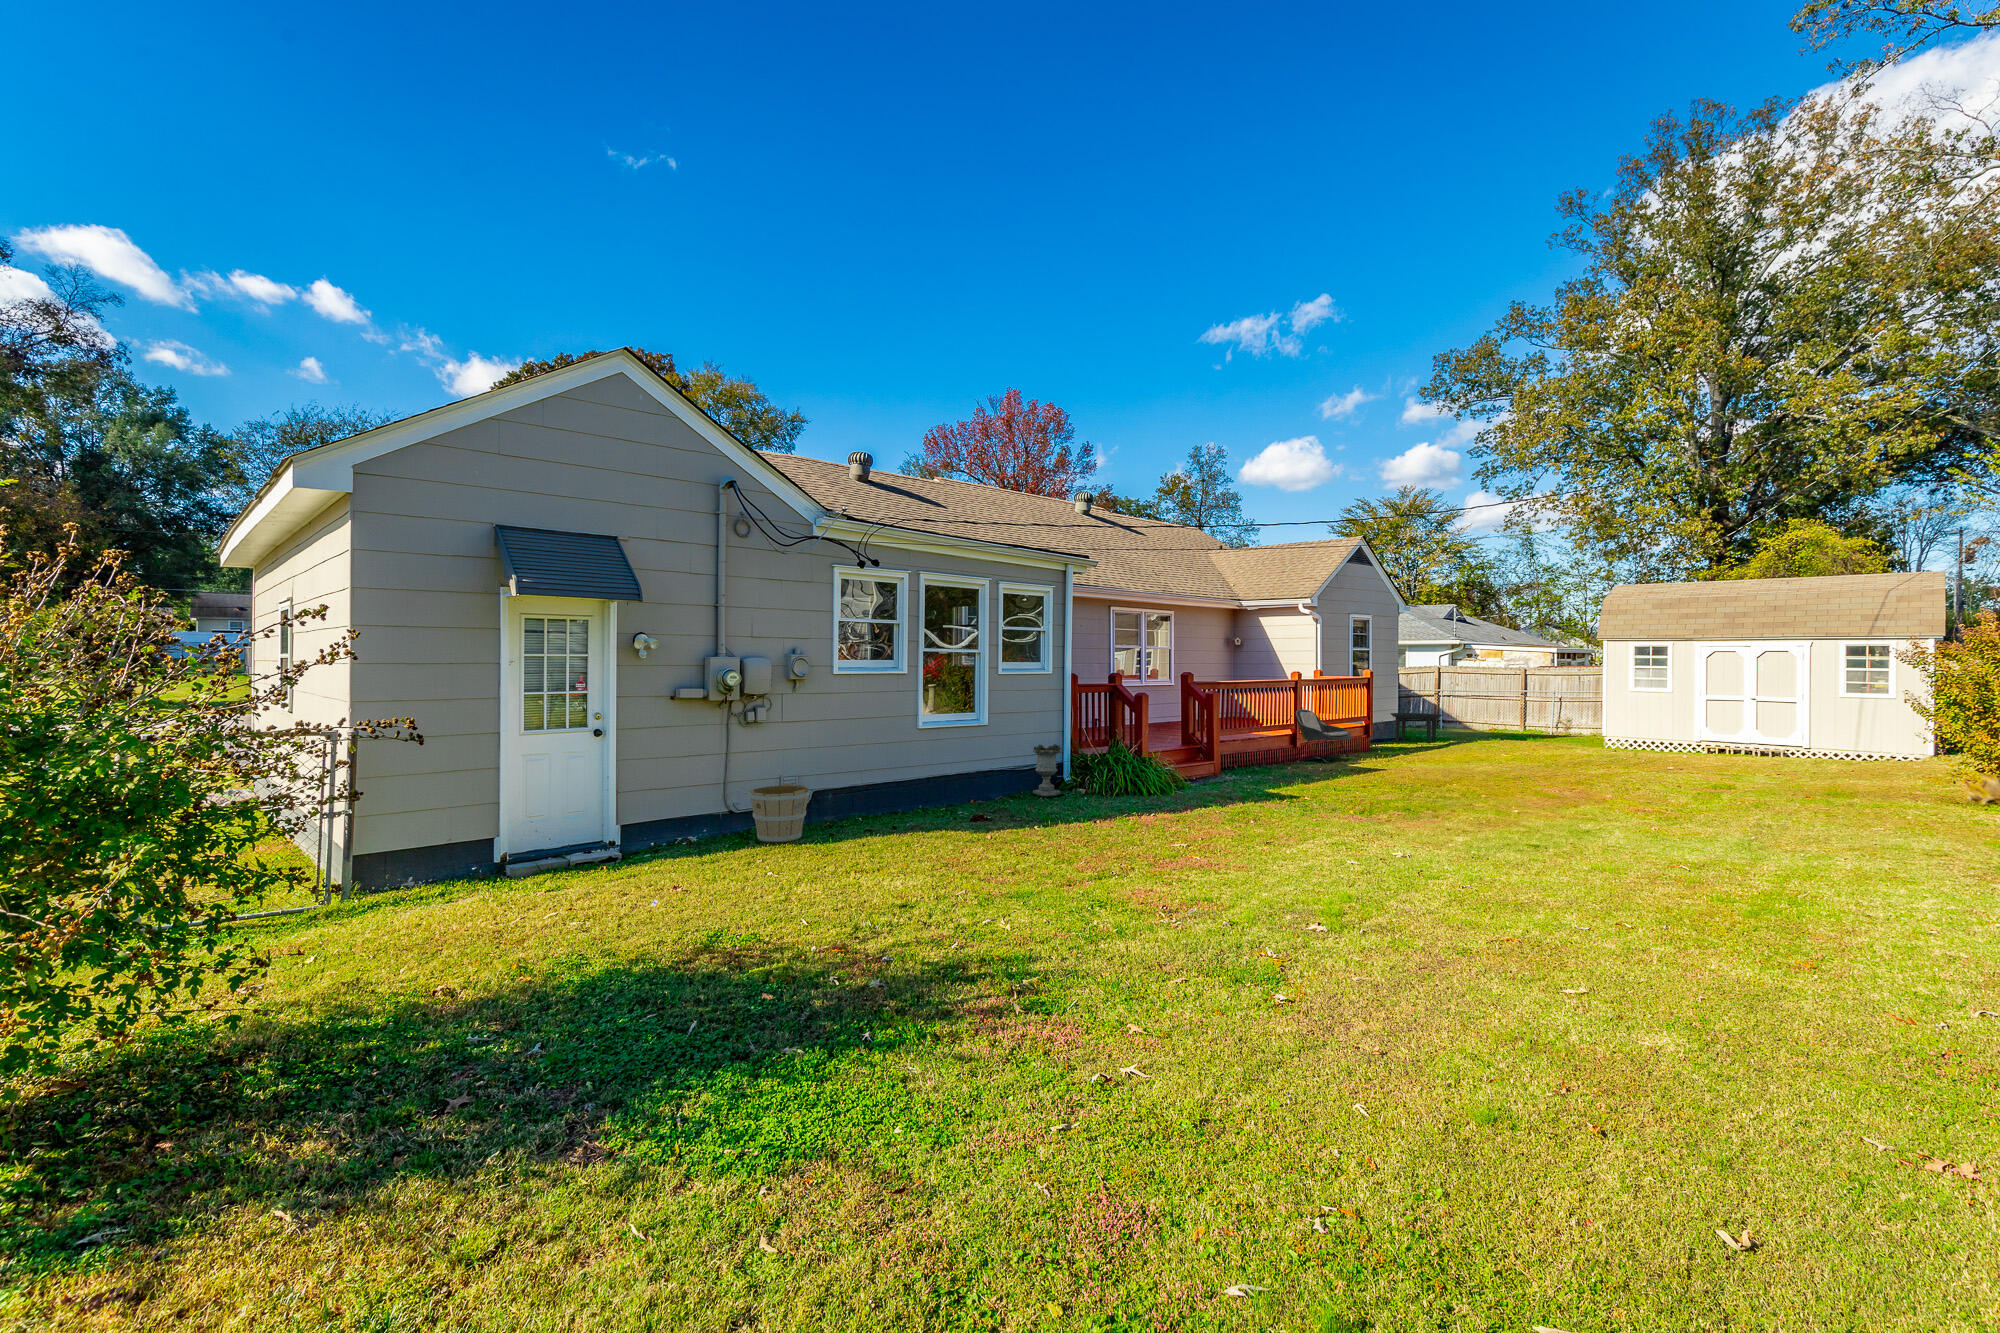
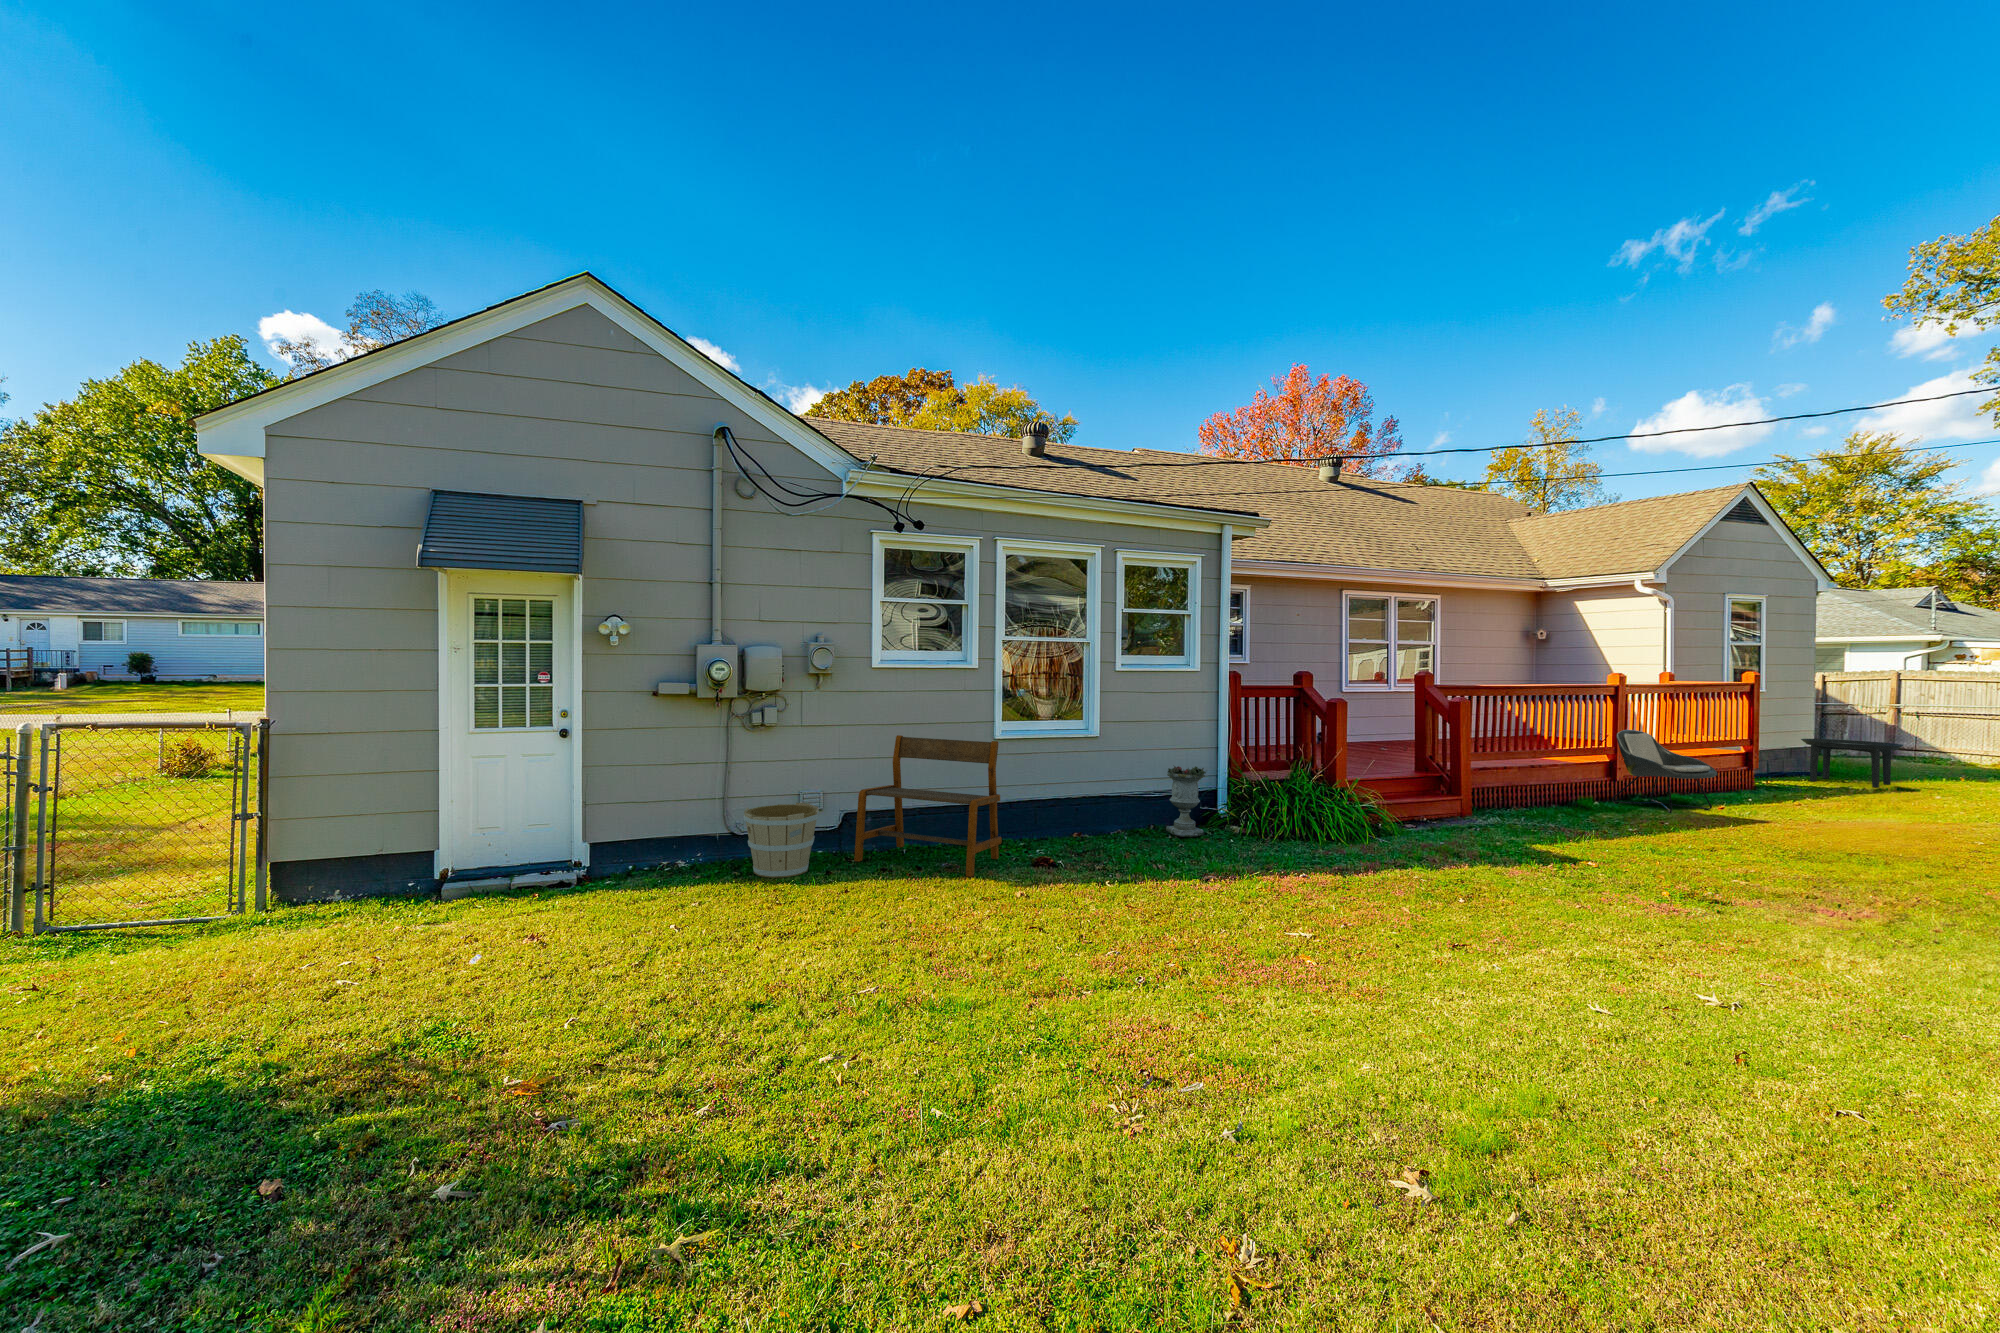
bench: none [828,728,937,830] -> present [854,735,1002,877]

